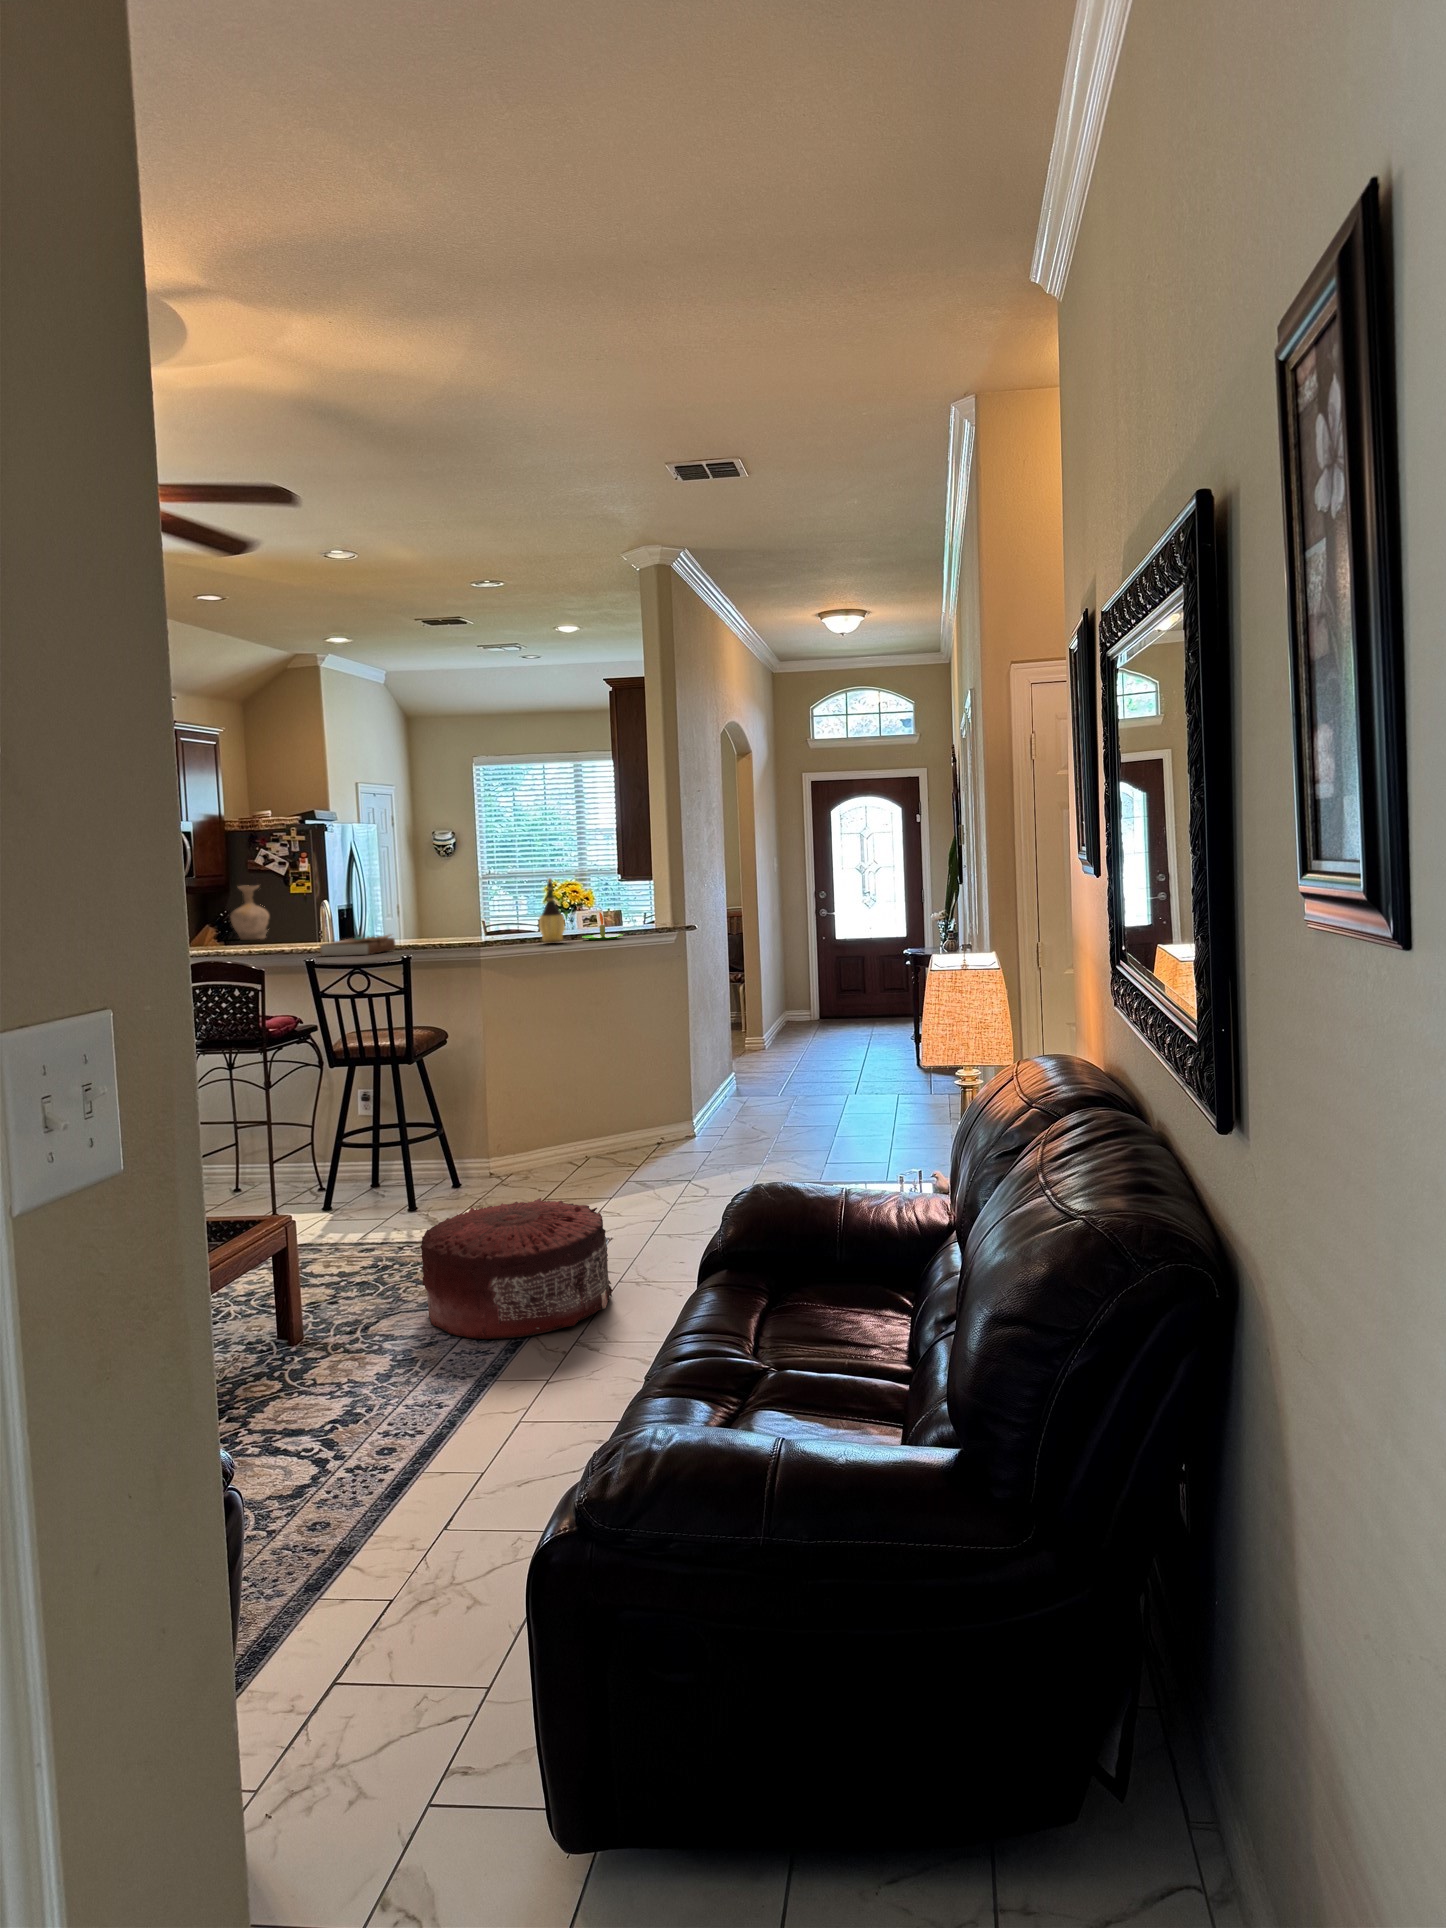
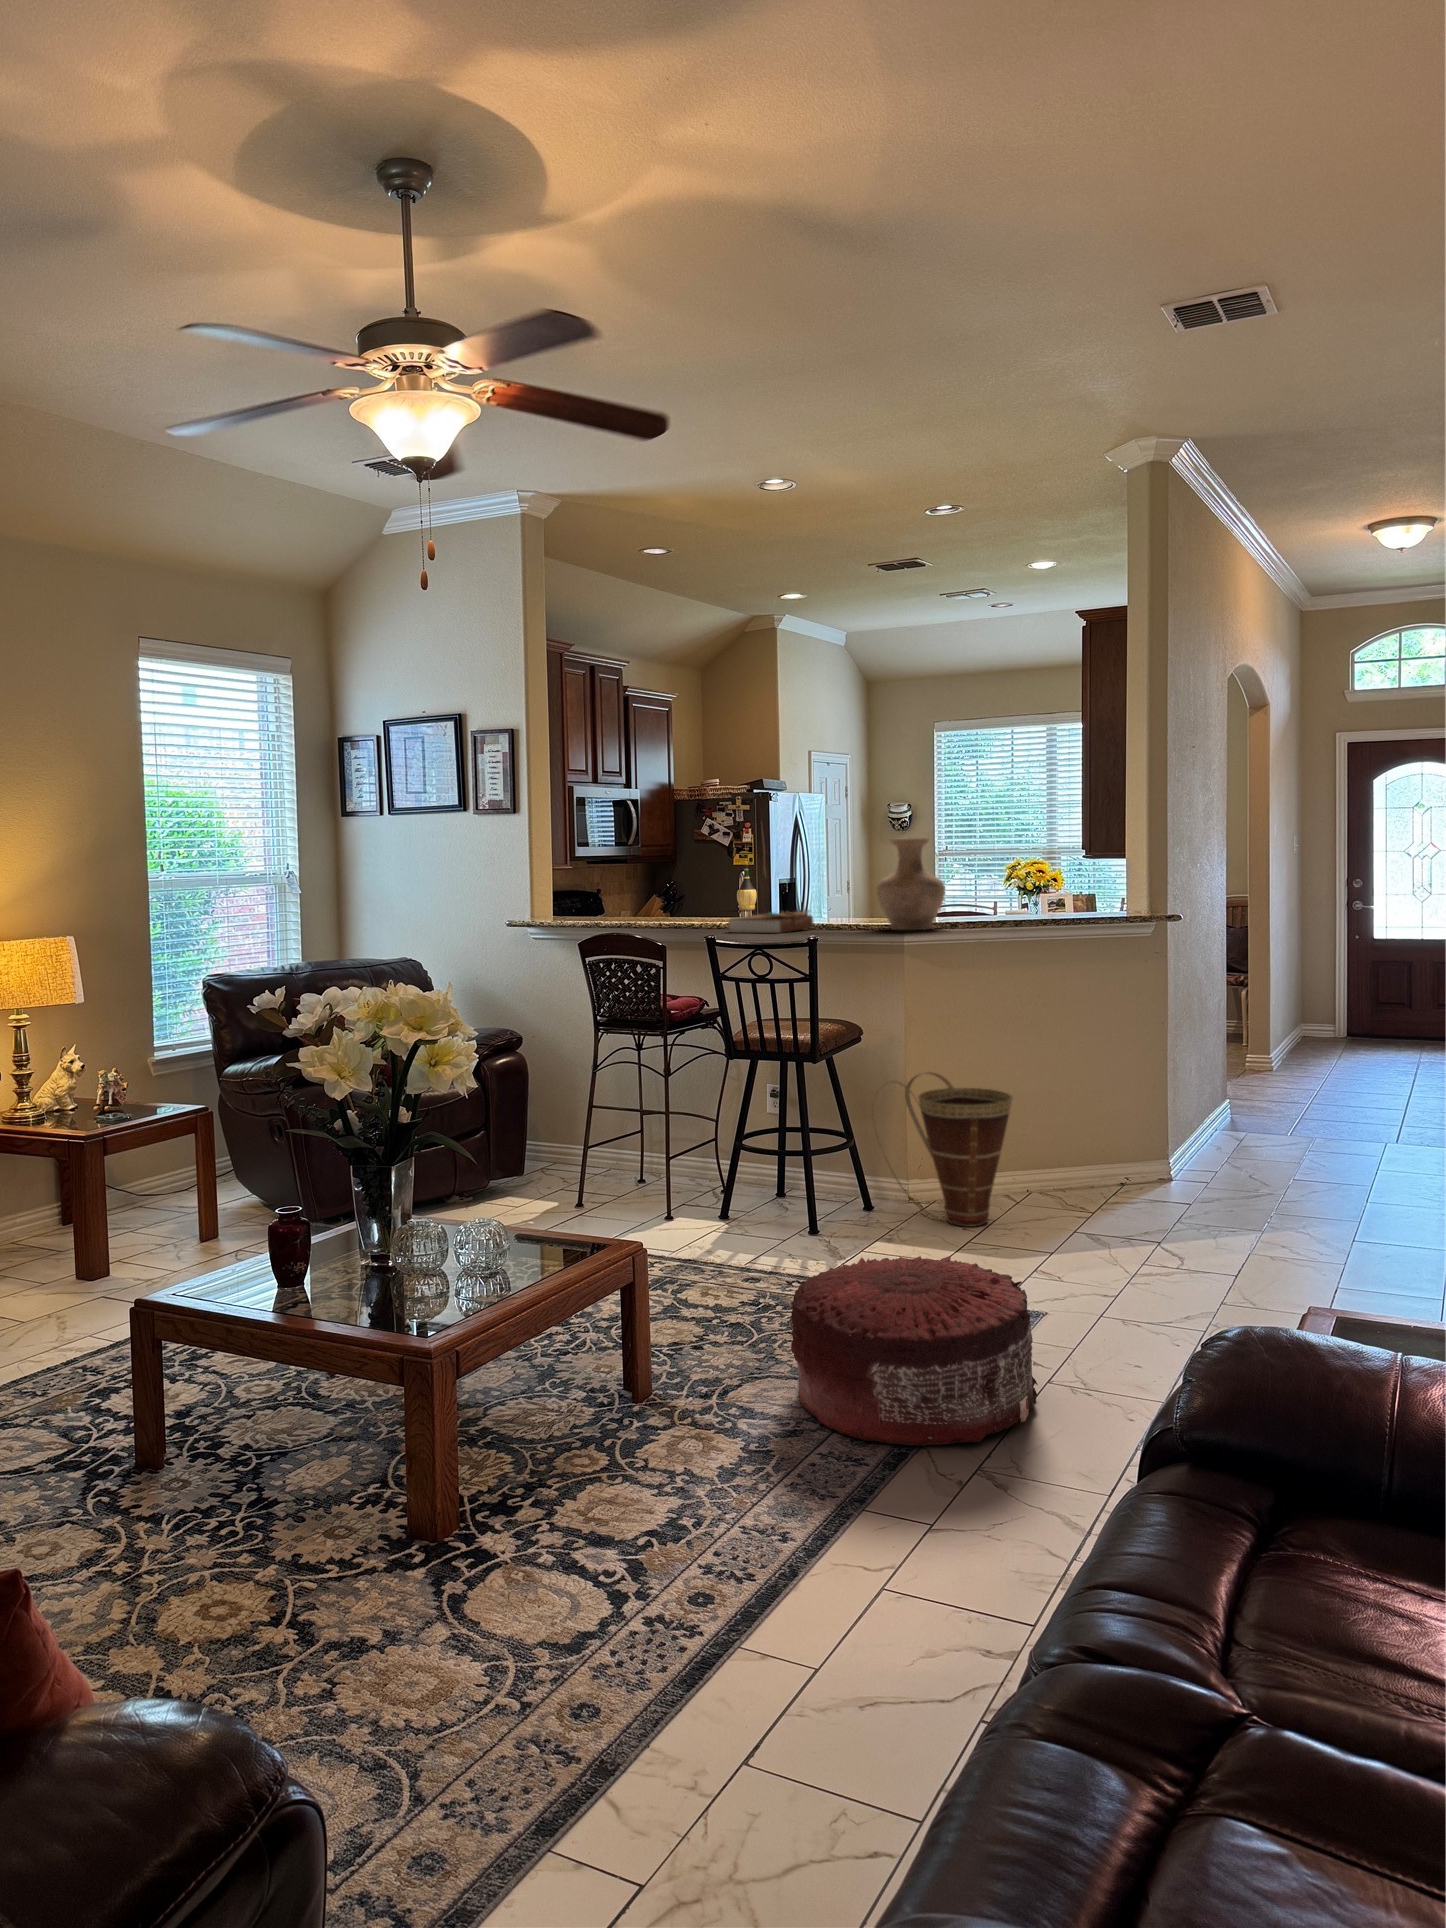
wine bottle: present [539,878,565,943] -> present [737,862,757,911]
vase: present [230,885,269,940] -> present [877,838,945,930]
candle: present [582,912,623,940] -> none [1034,893,1087,928]
basket: none [456,1065,573,1189] -> present [900,1072,1012,1227]

